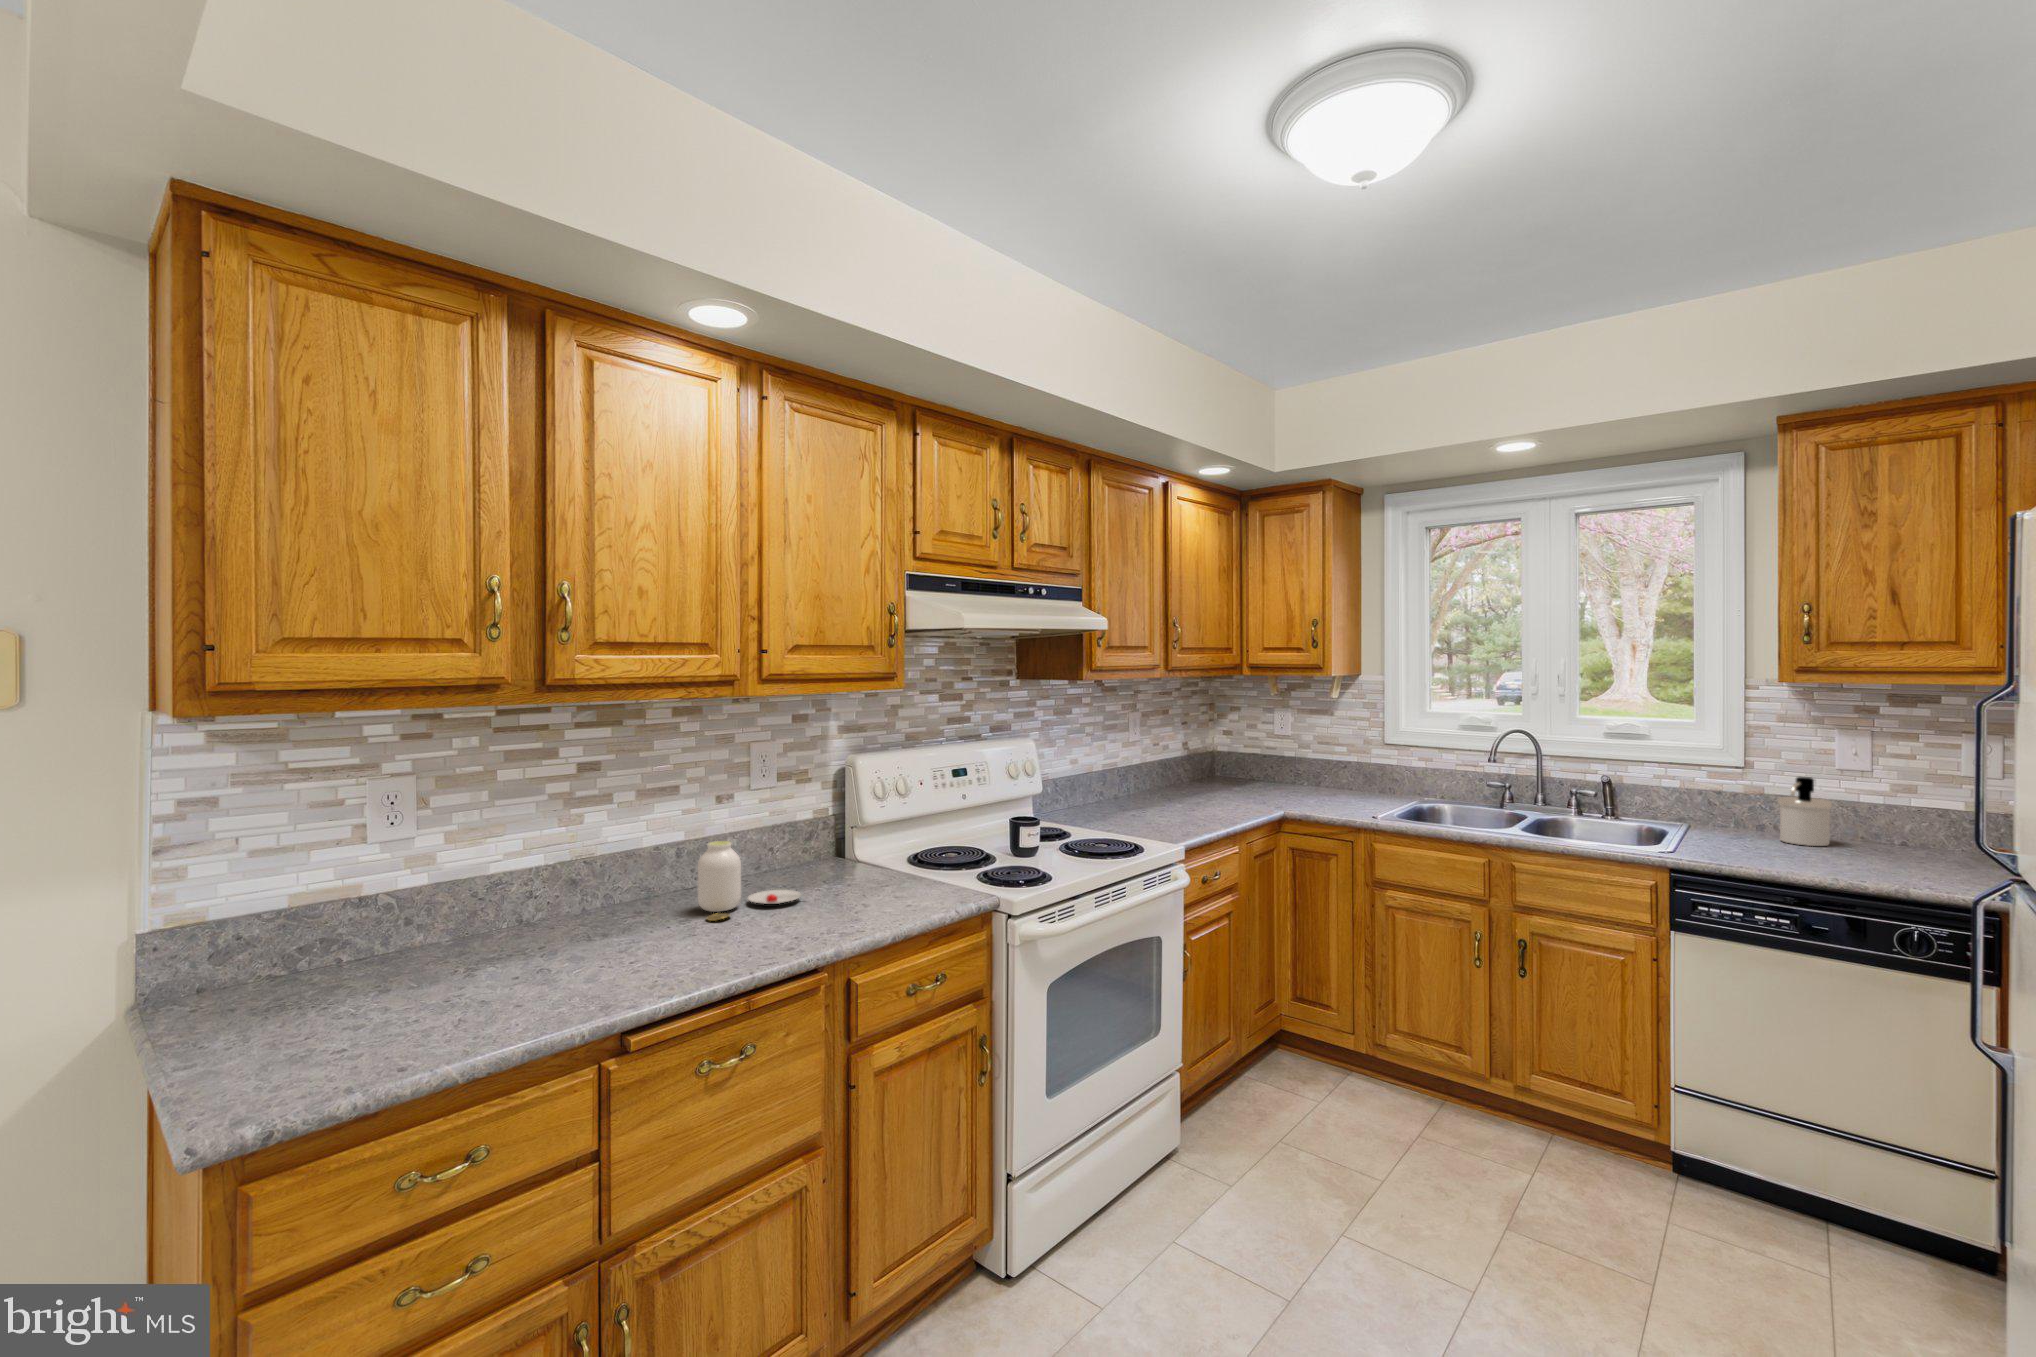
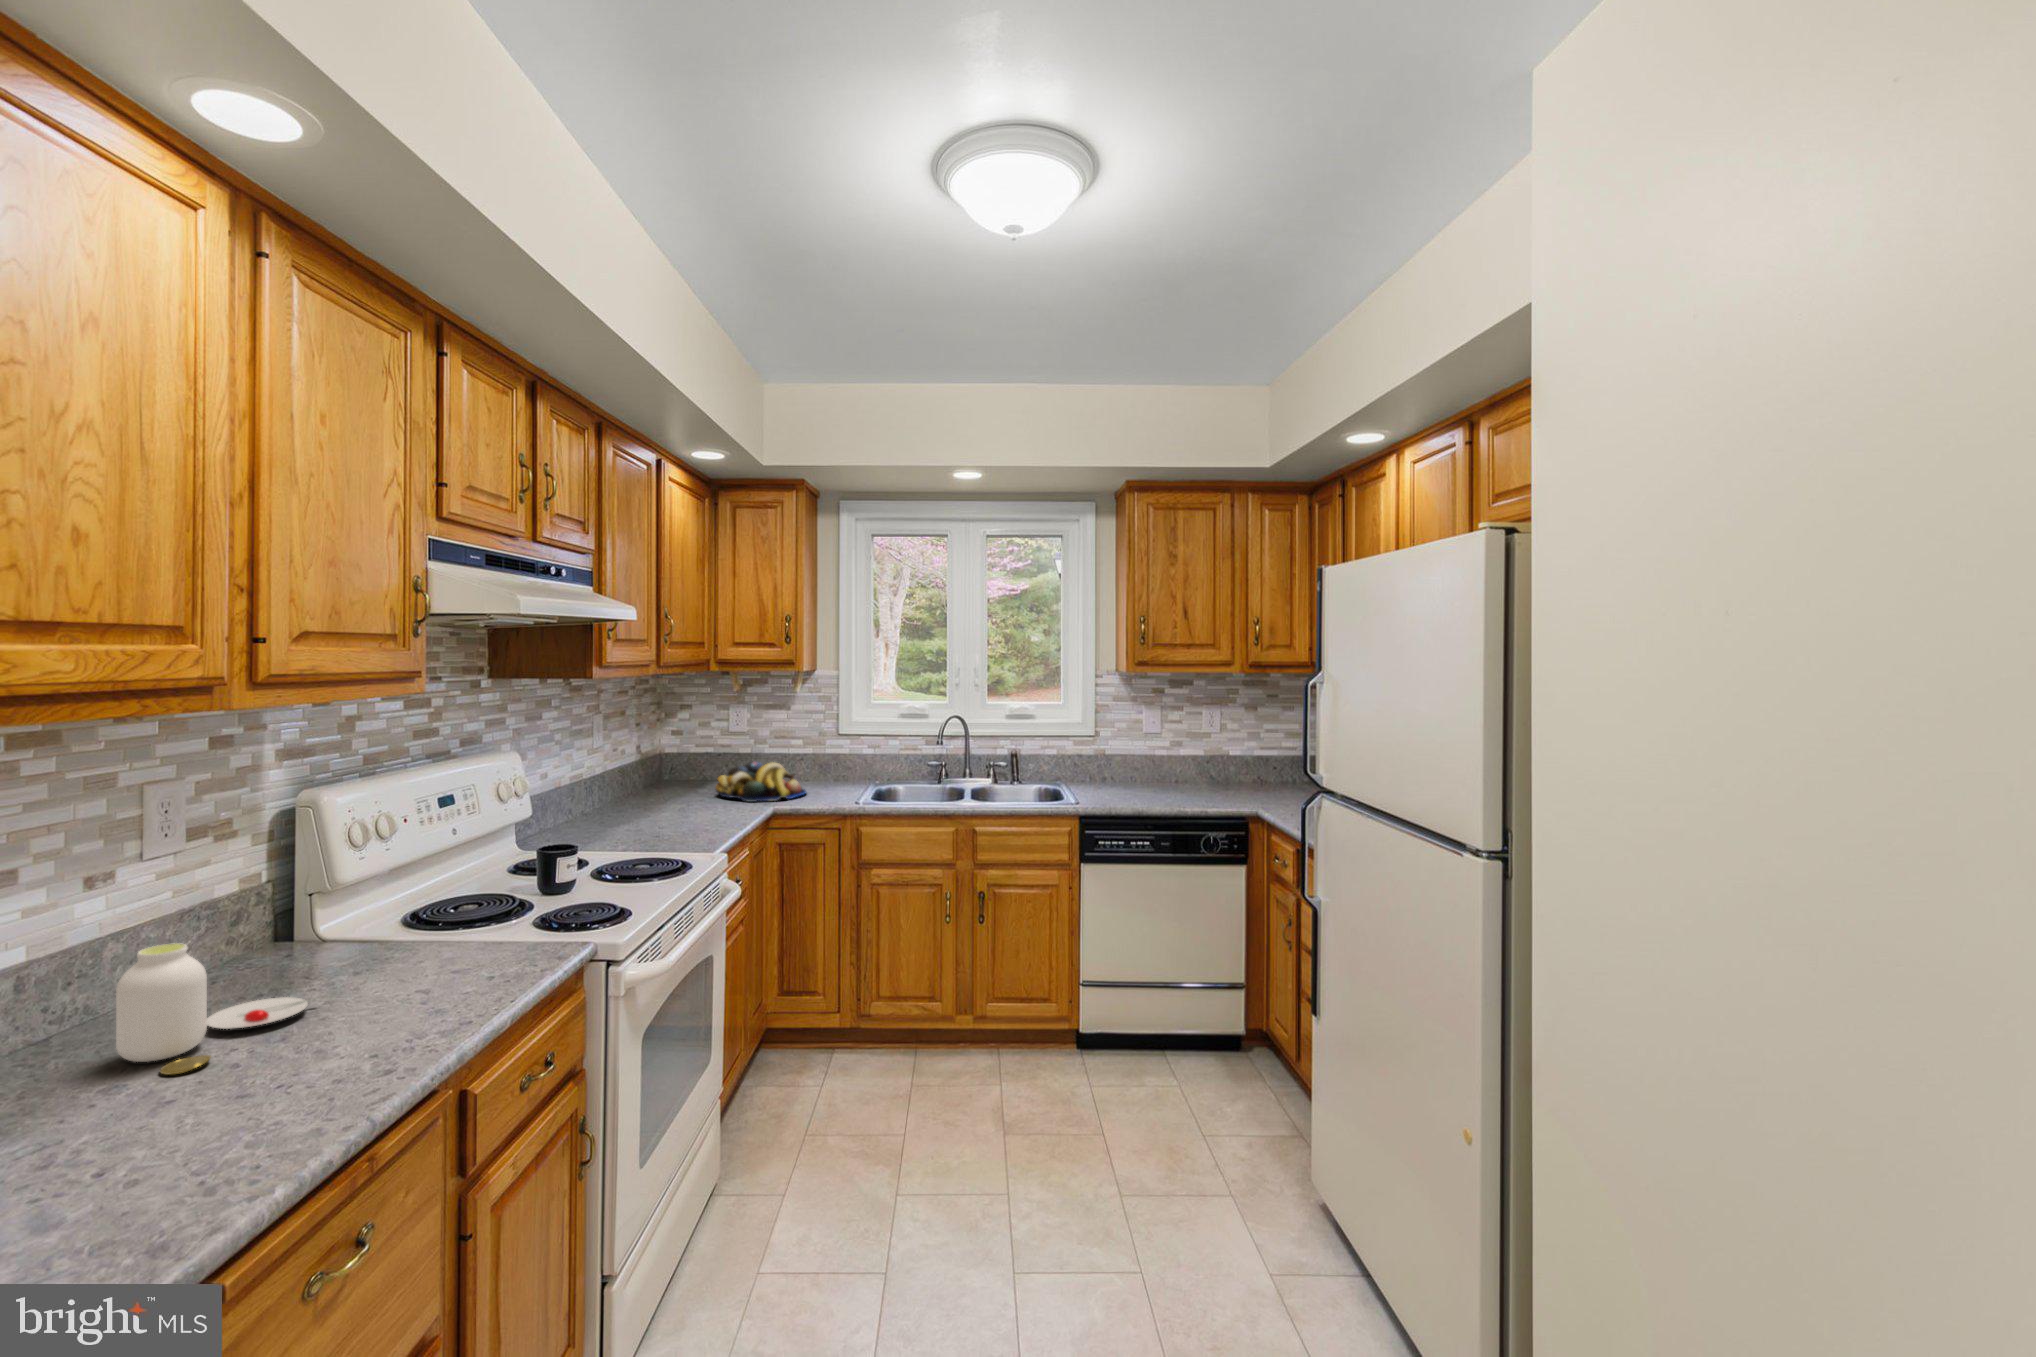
fruit bowl: none [1242,766,1334,806] -> present [716,761,806,802]
soap dispenser: present [1778,777,1832,846] -> none [1122,746,1151,794]

